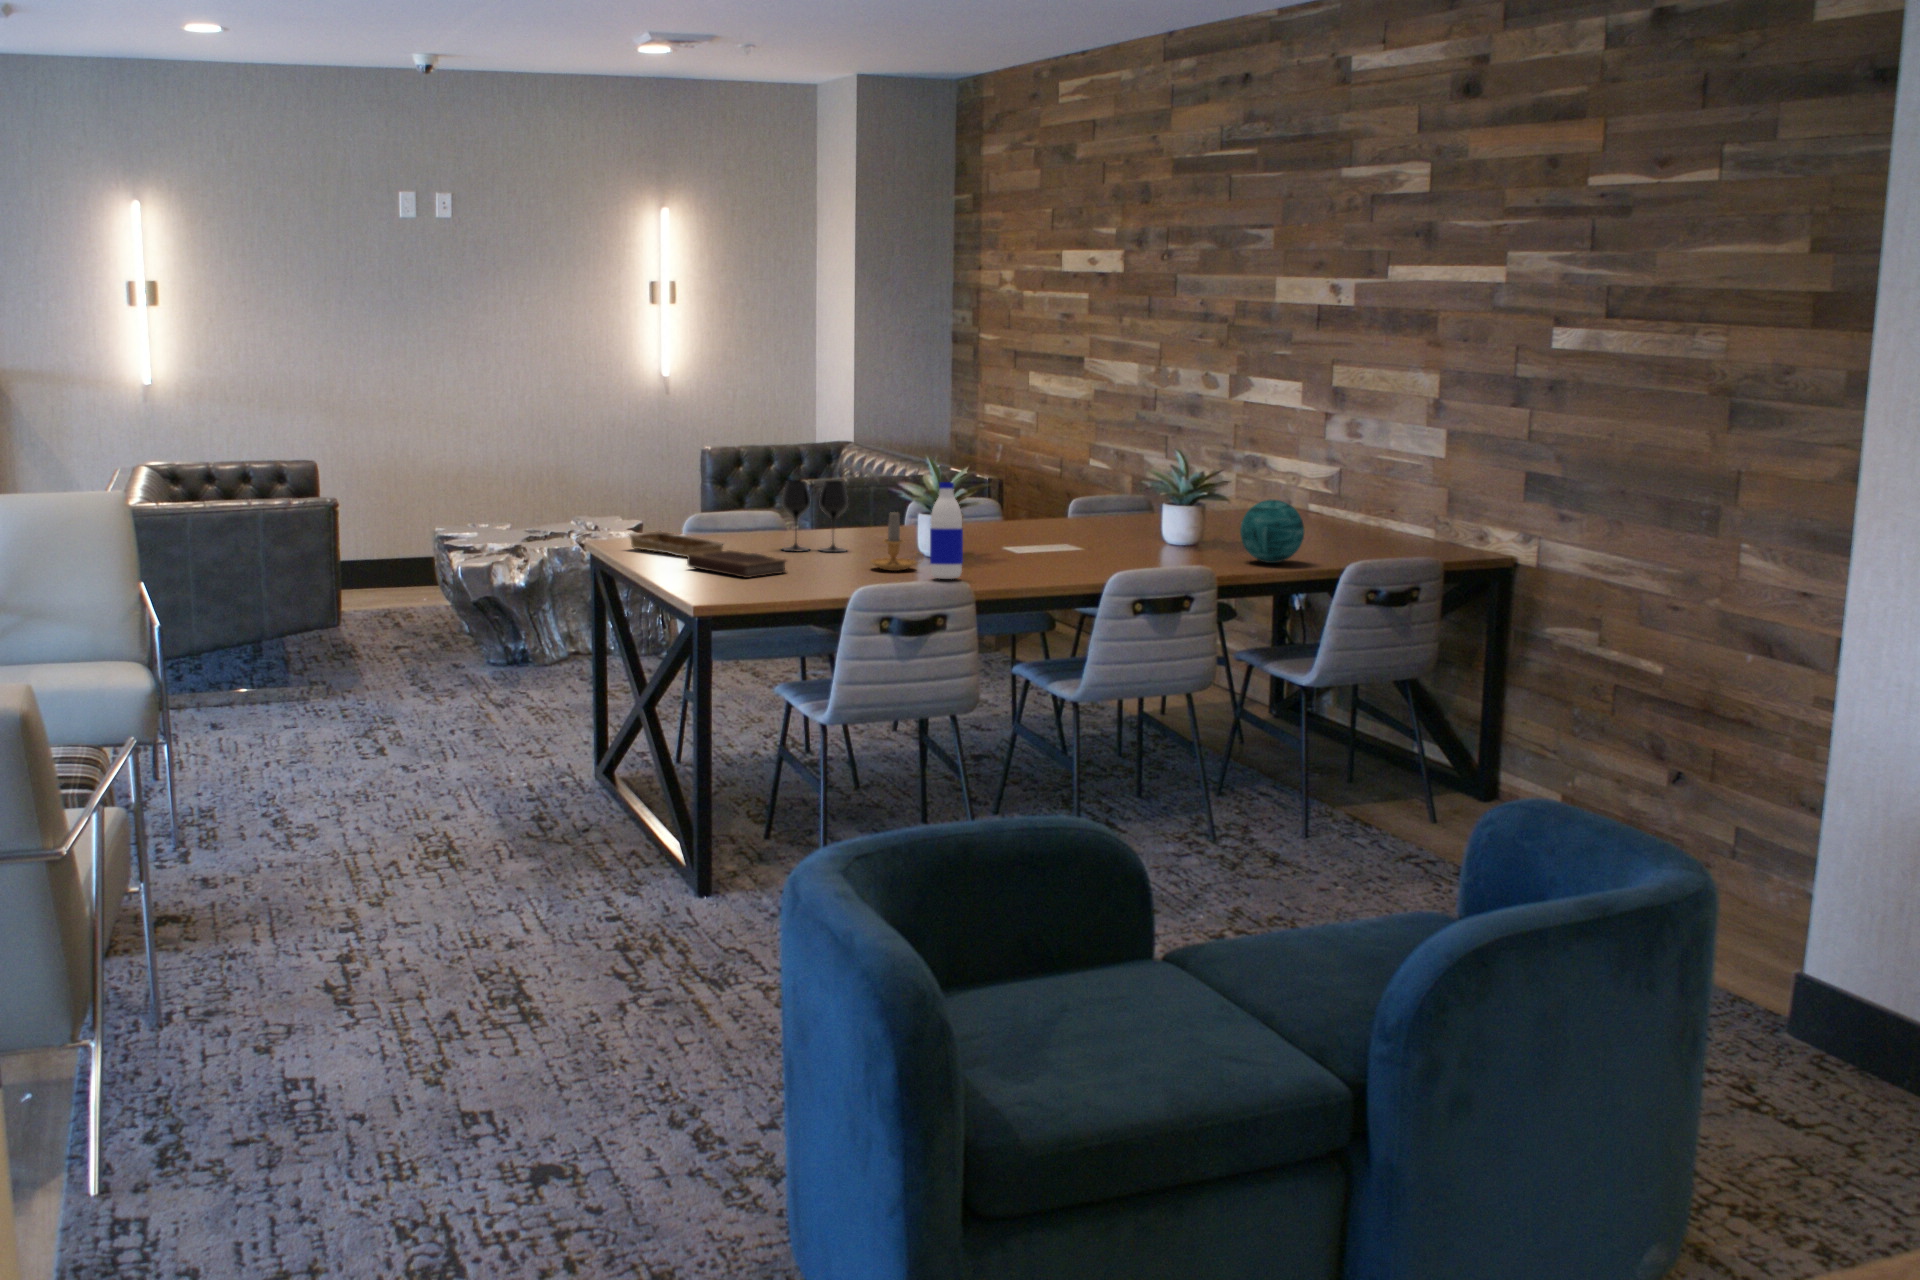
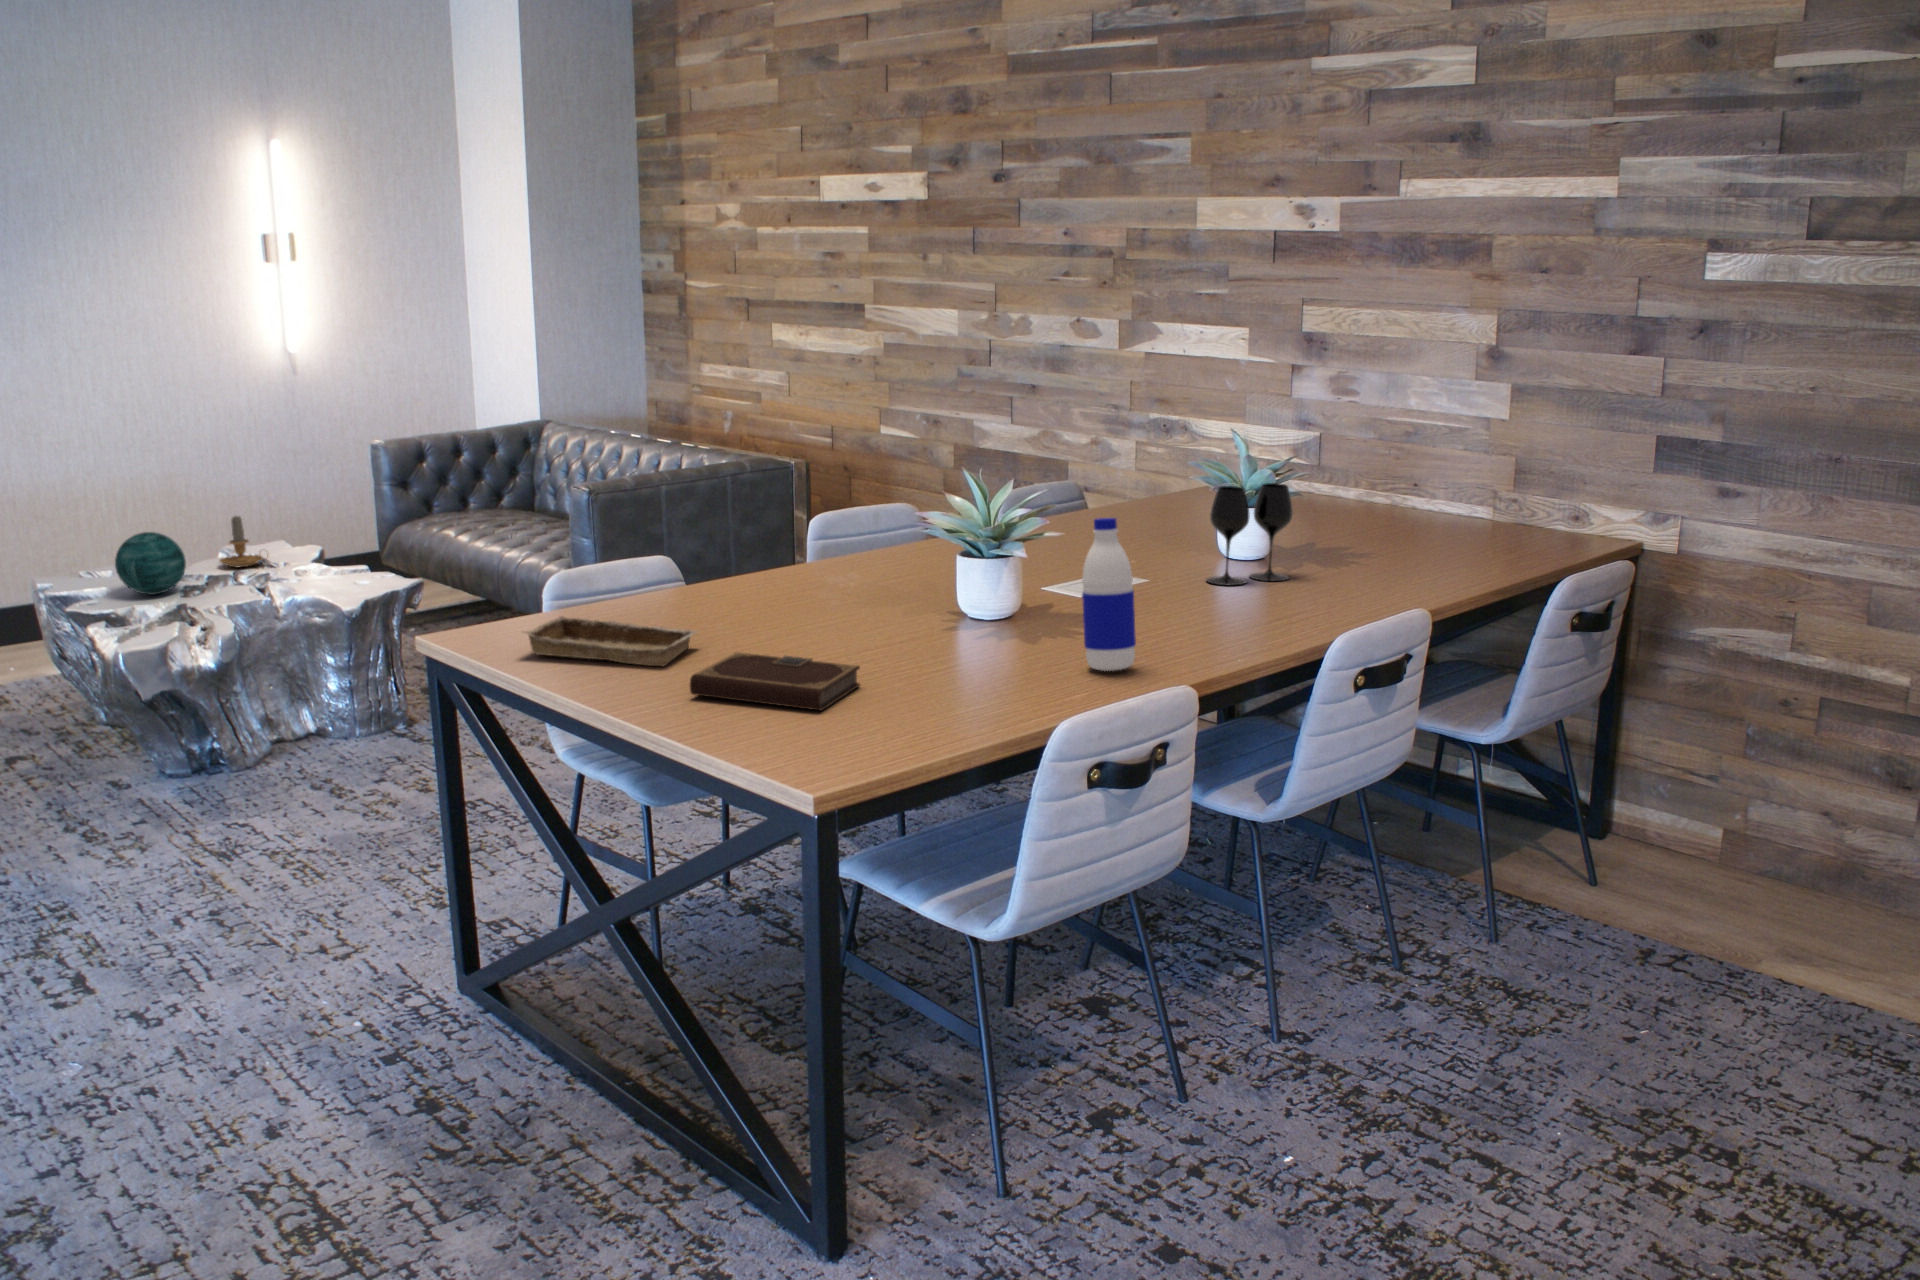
wine glass: present [782,480,848,552] -> present [1207,483,1293,586]
decorative orb: present [1240,500,1304,563] -> present [115,532,186,595]
candle: present [871,512,917,571] -> present [220,516,268,567]

